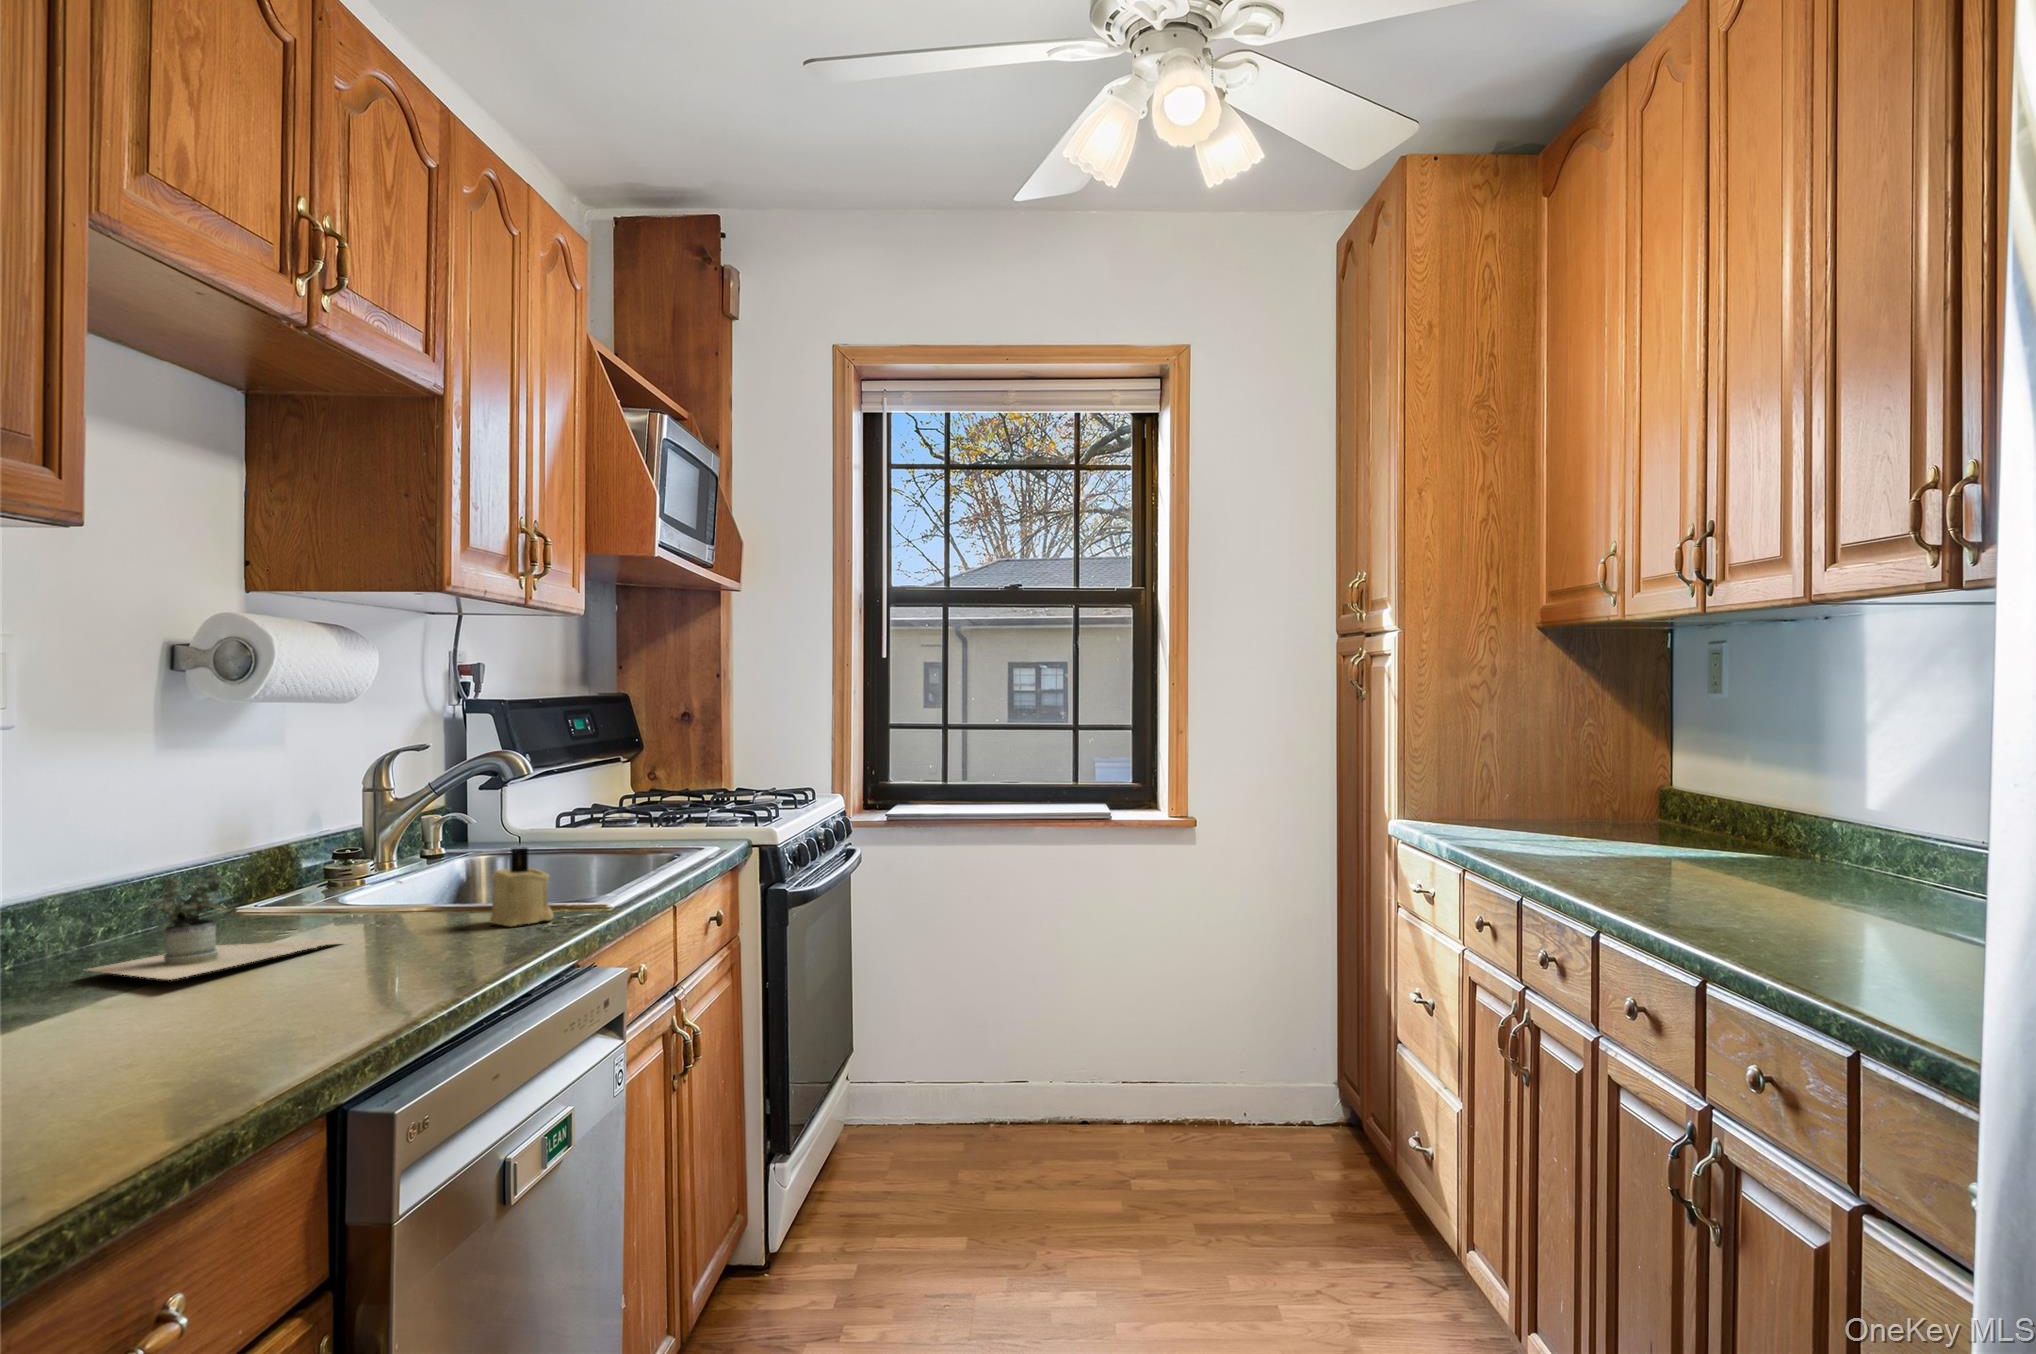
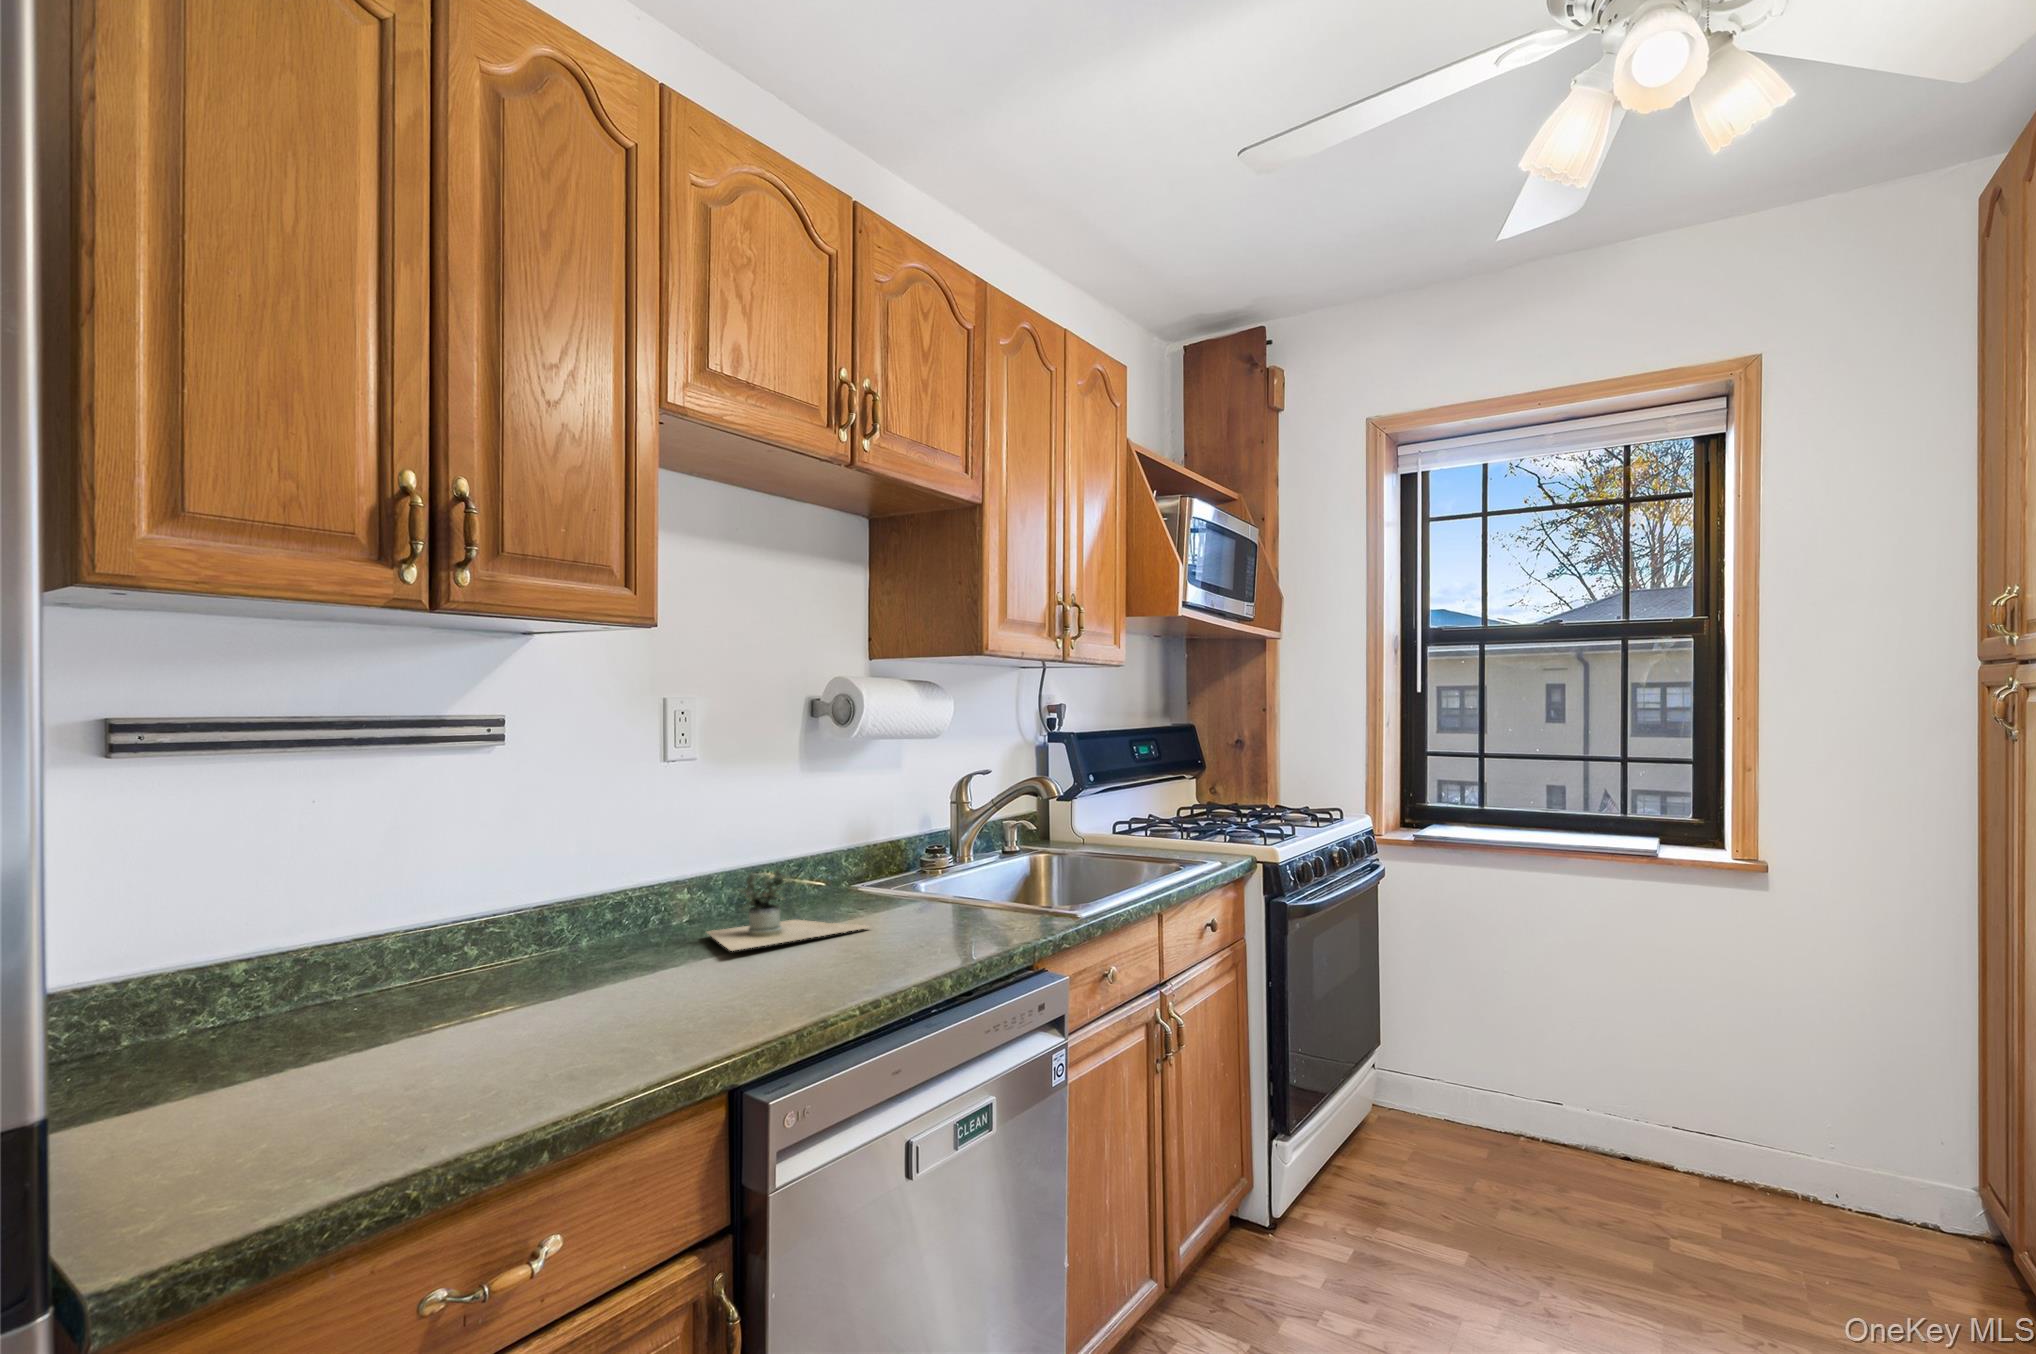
candle: present [490,847,553,926] -> none [974,865,1023,930]

